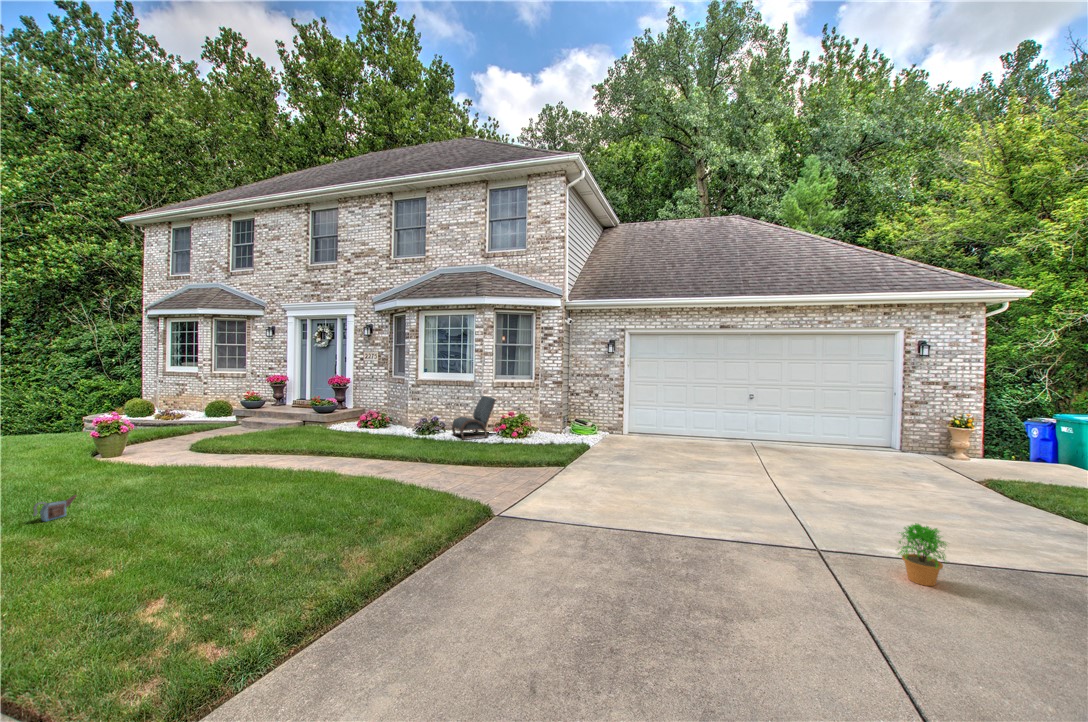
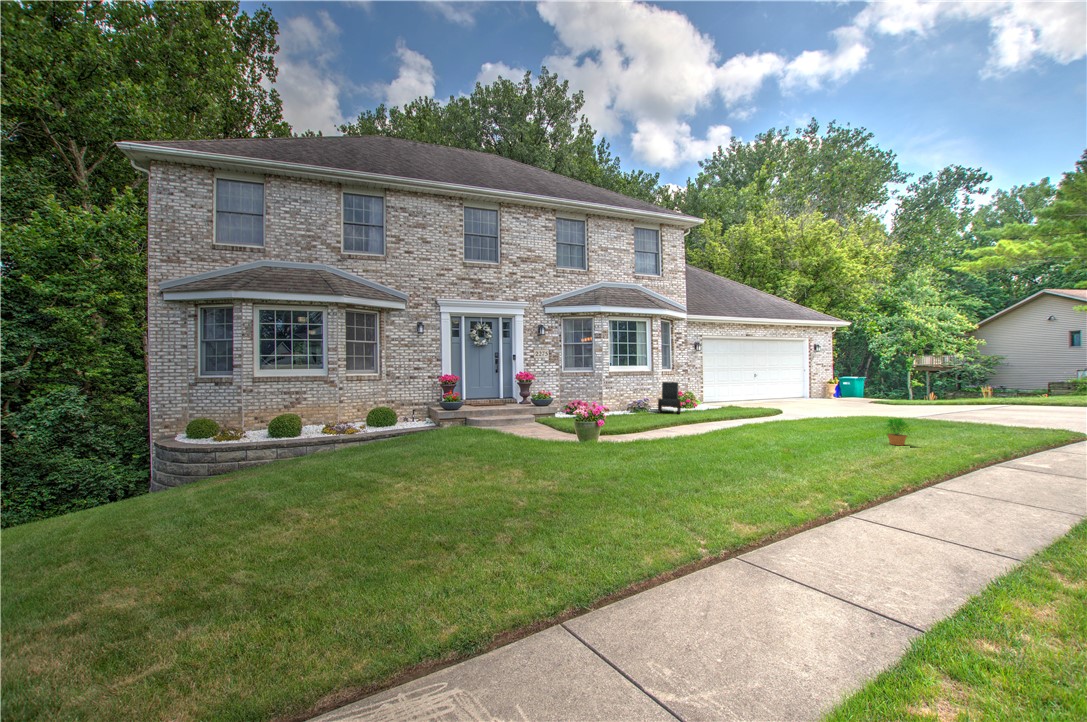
watering can: present [33,495,77,521] -> none [872,470,920,496]
potted plant: present [898,523,946,586] -> present [884,418,910,446]

